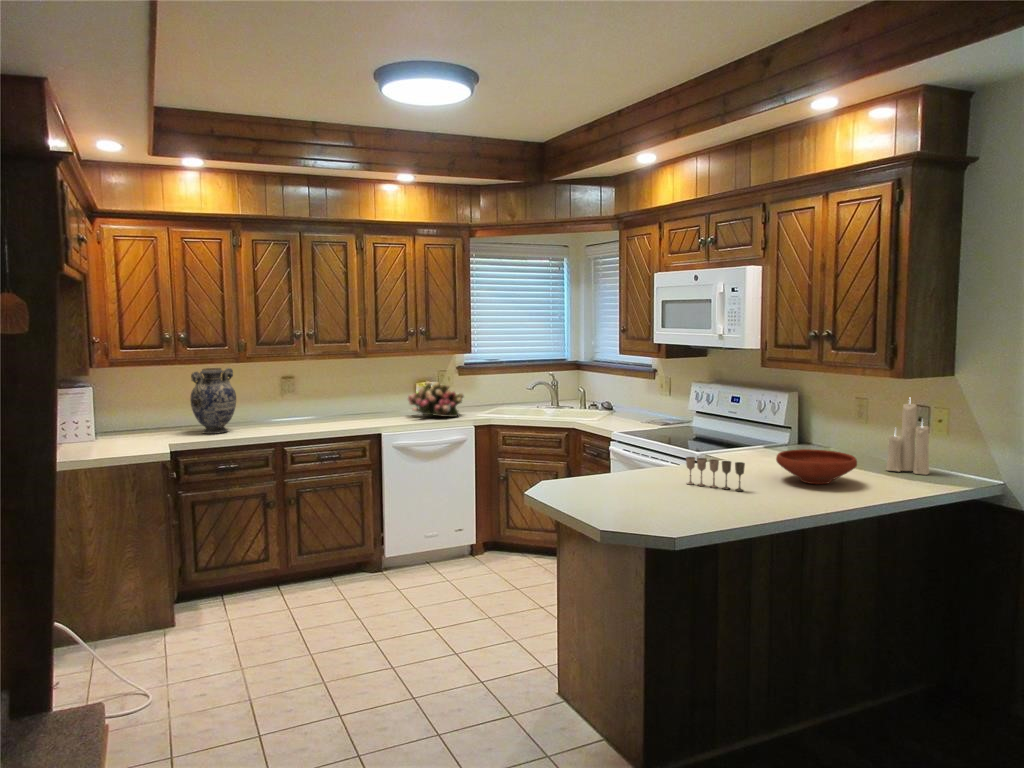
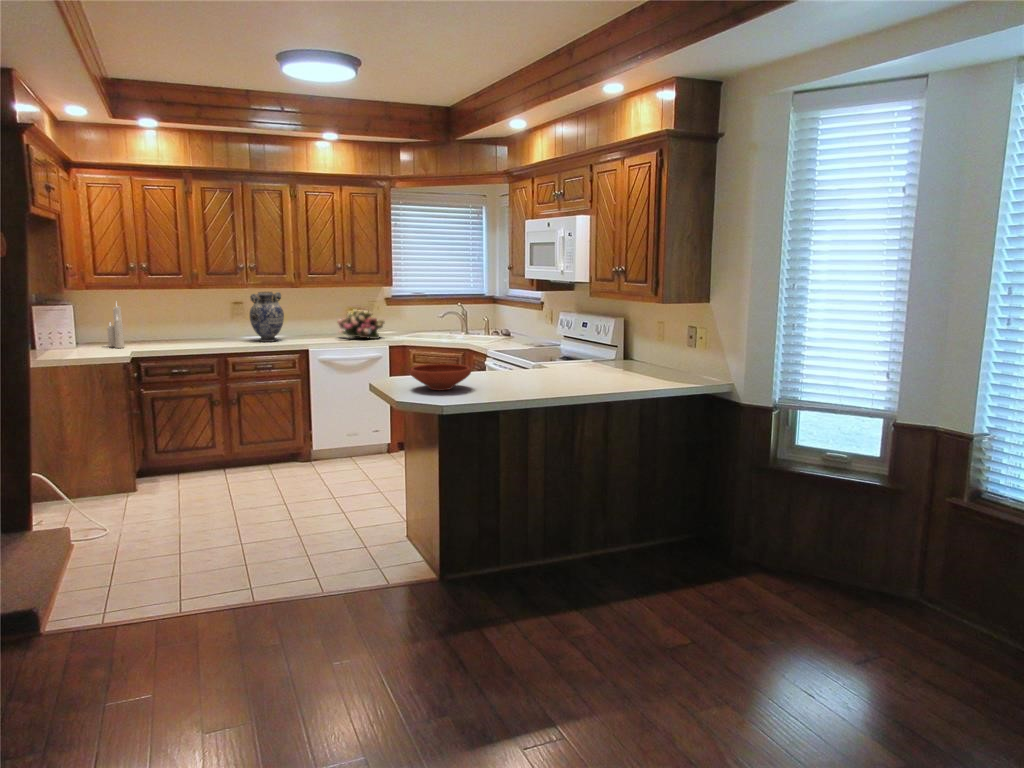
vase: present [190,368,236,434] -> present [250,292,284,342]
candle: present [886,398,929,475] -> present [107,306,125,348]
bowl: present [776,449,857,484] -> present [410,364,471,390]
wine glass: present [686,457,745,491] -> none [499,361,536,386]

